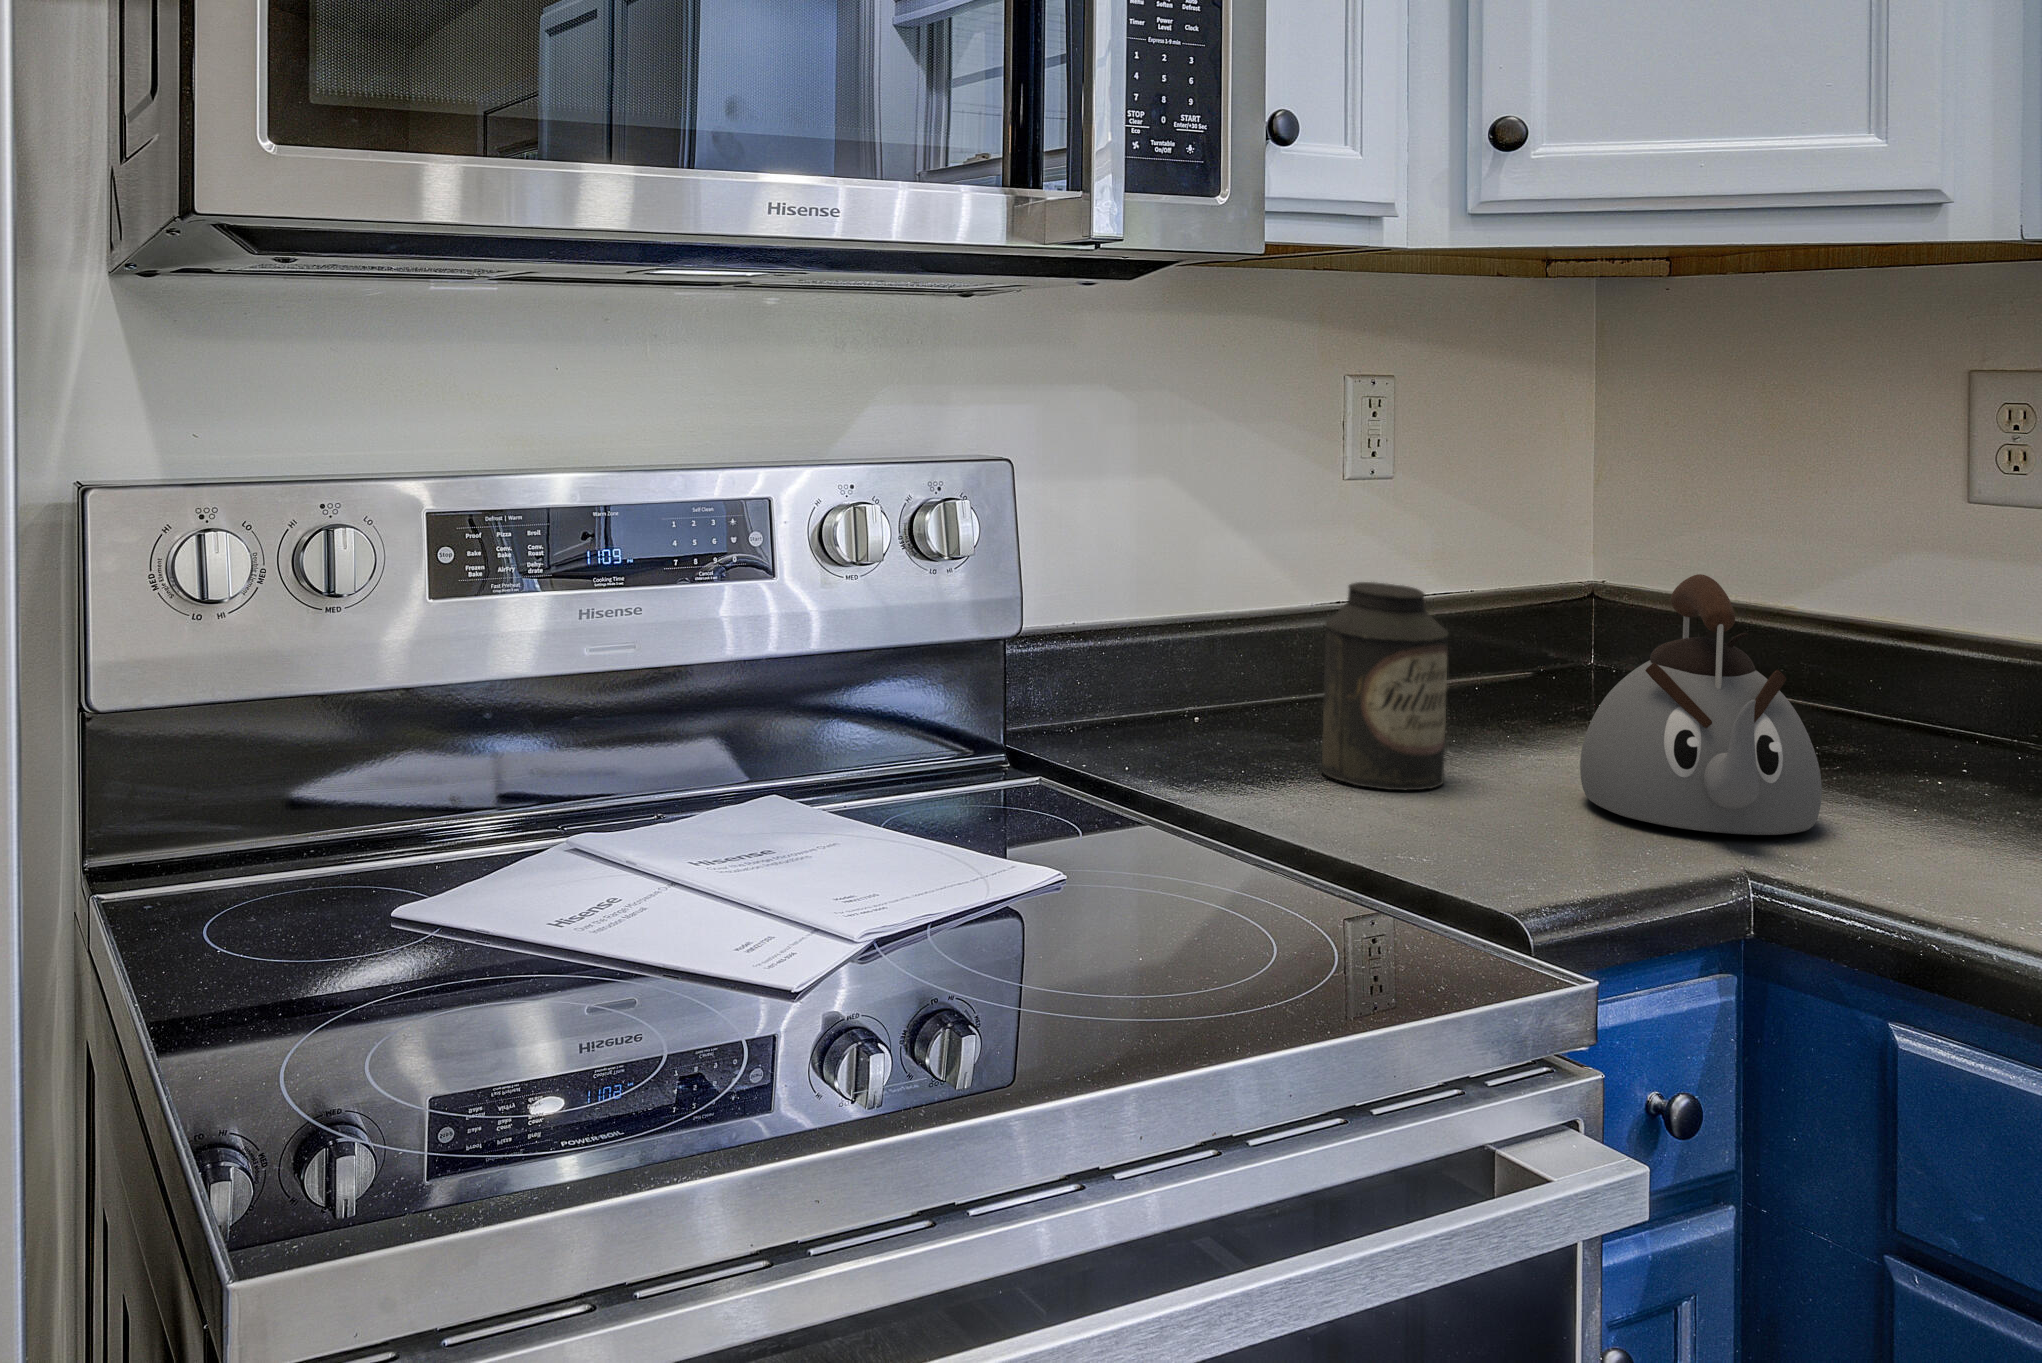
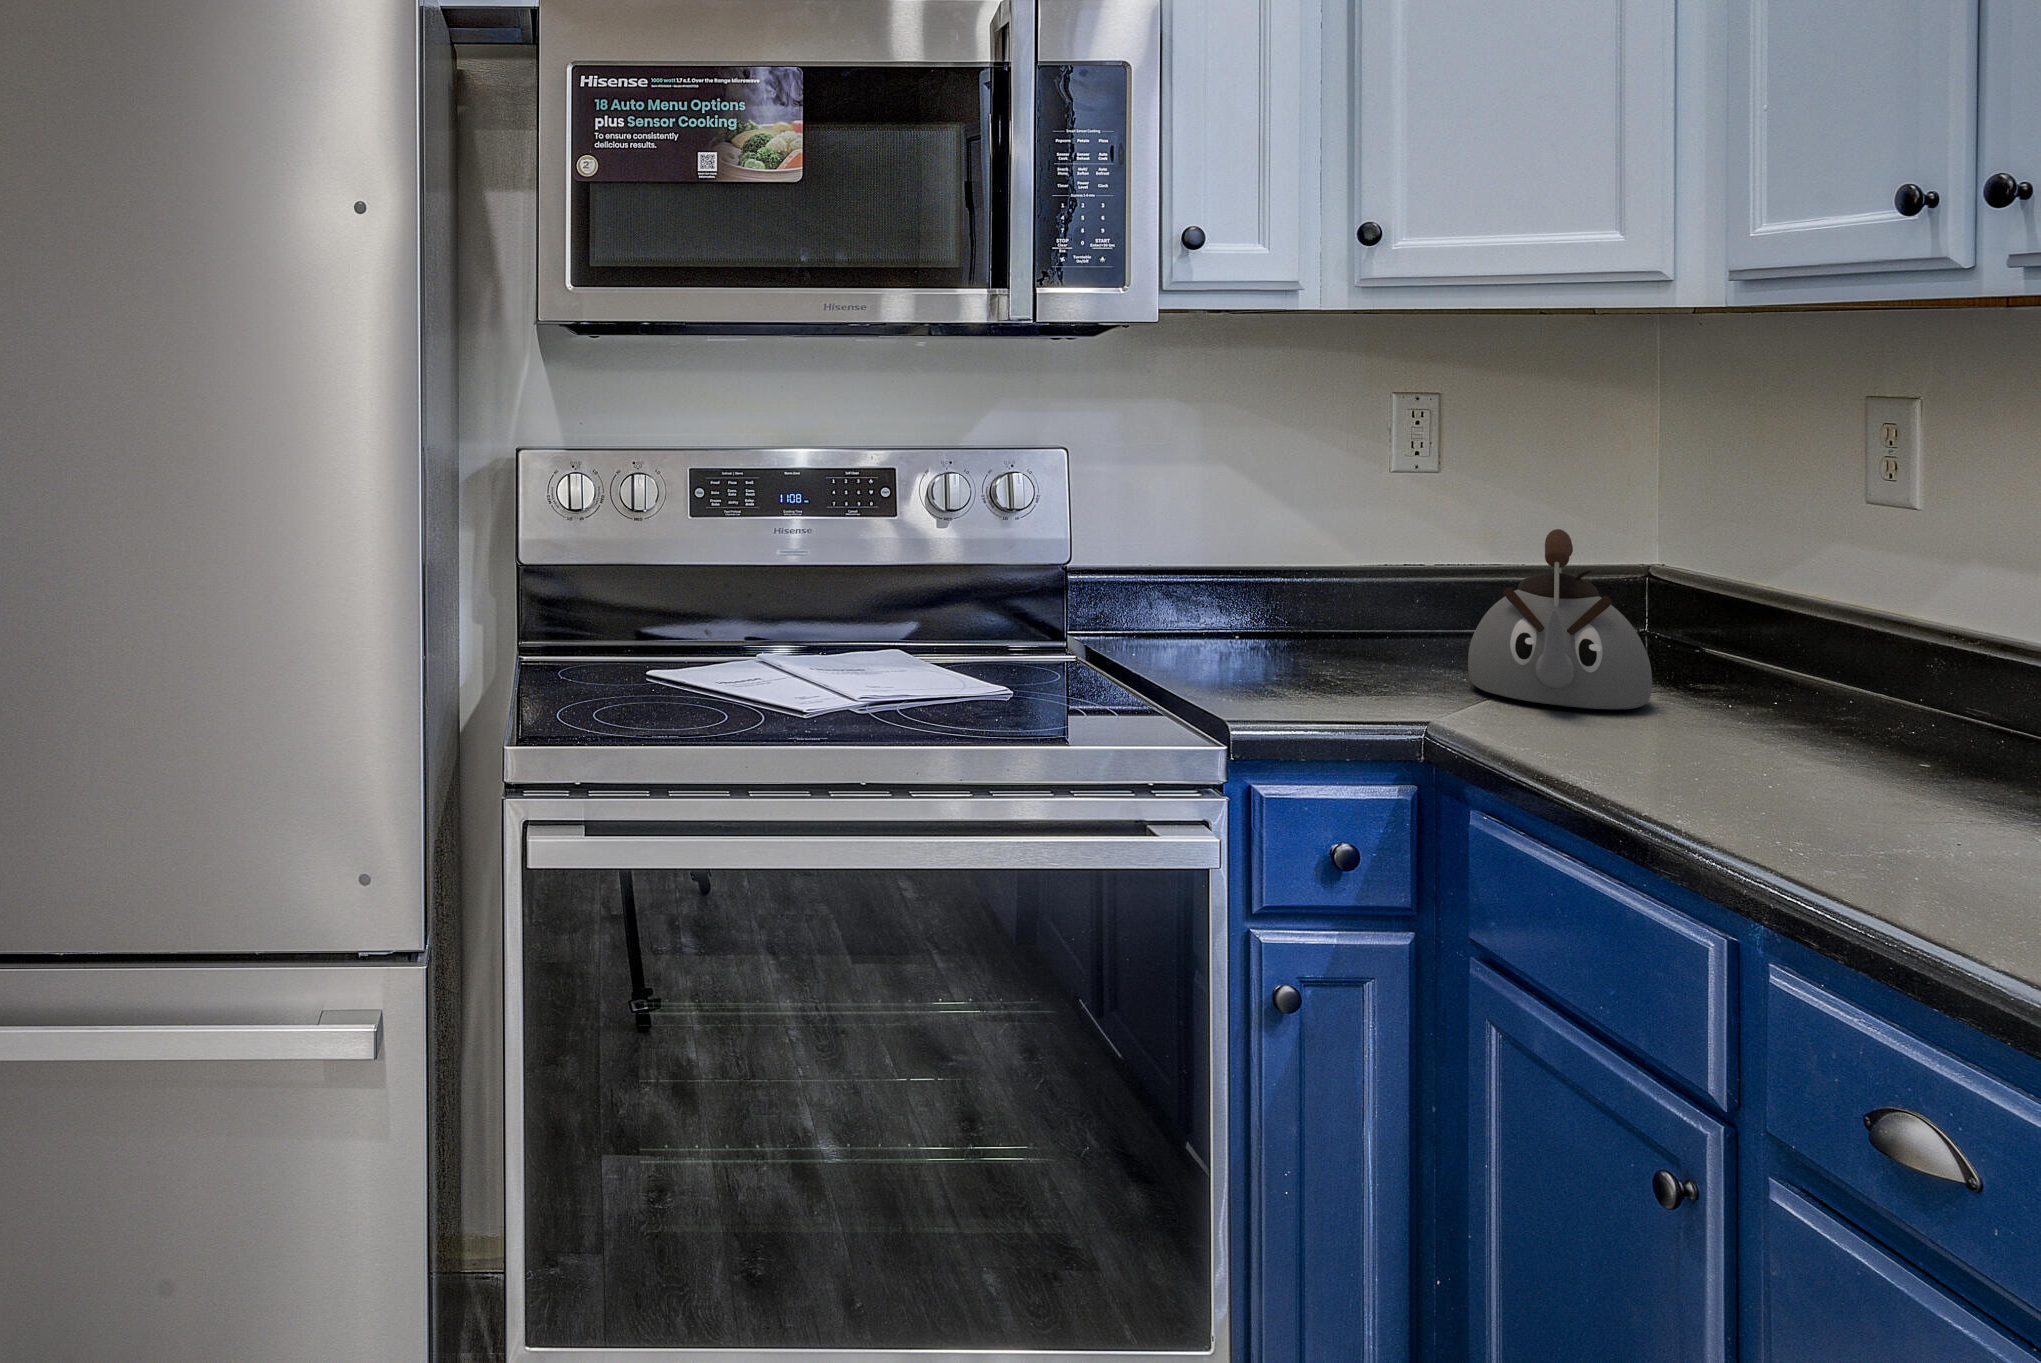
canister: present [1321,582,1448,790] -> none [1289,531,1379,670]

